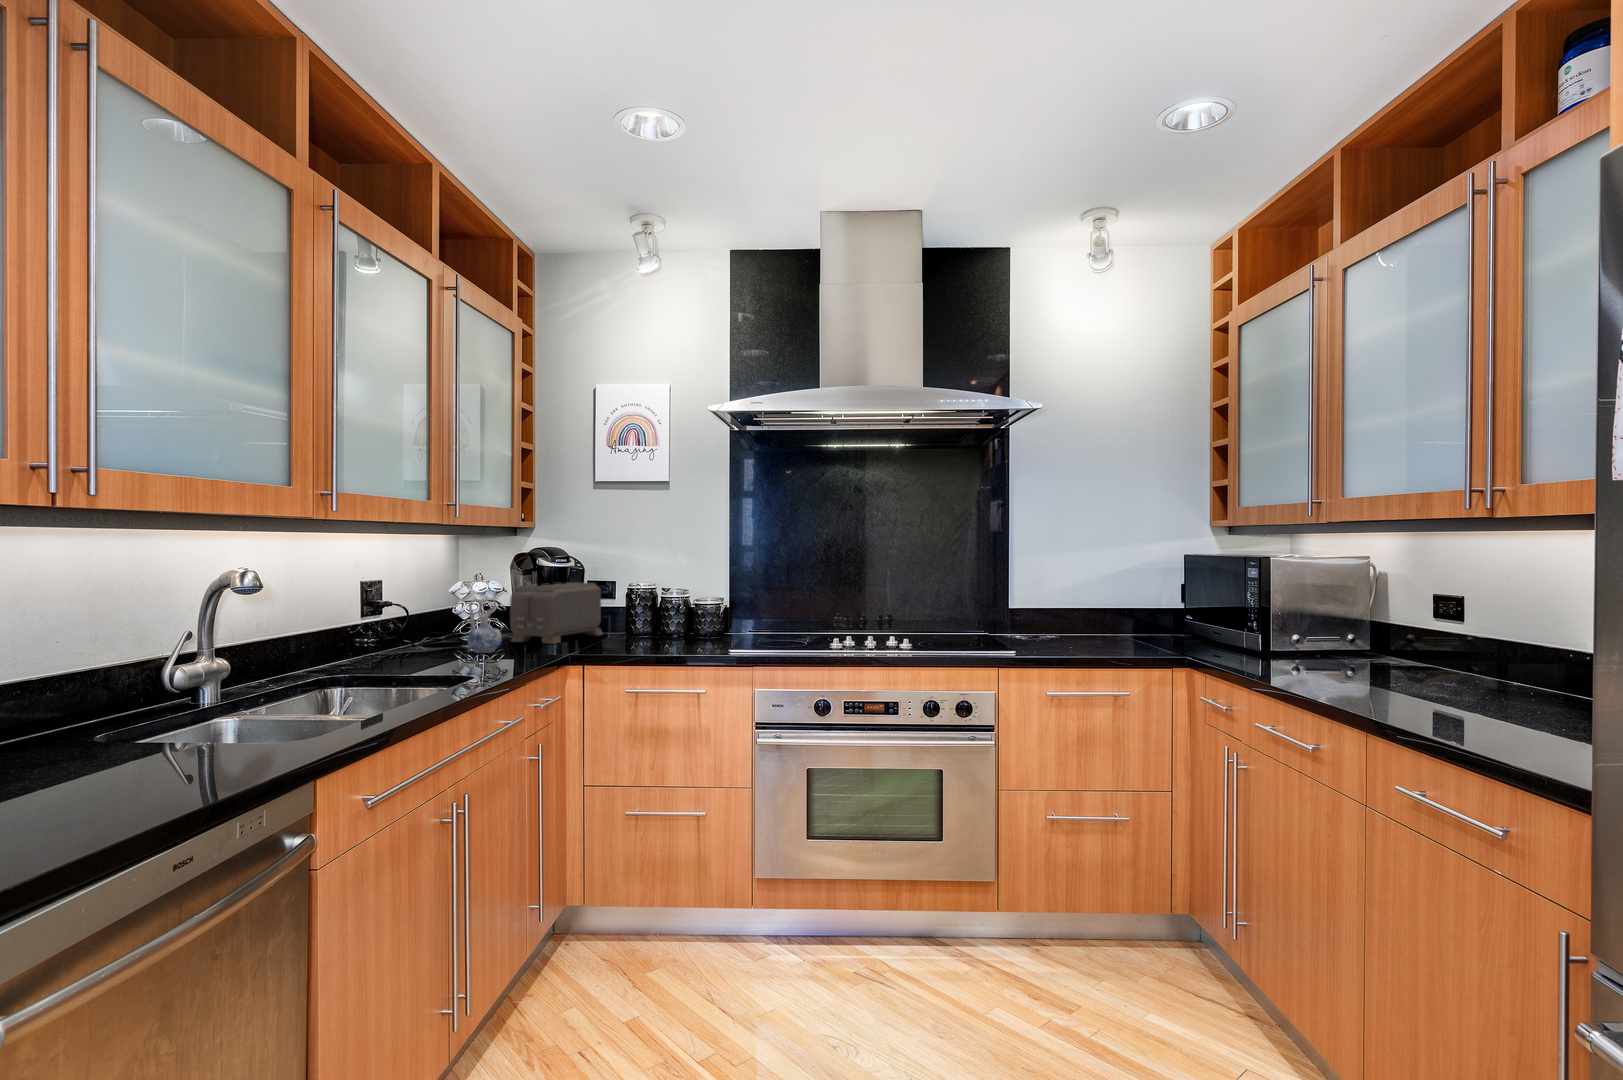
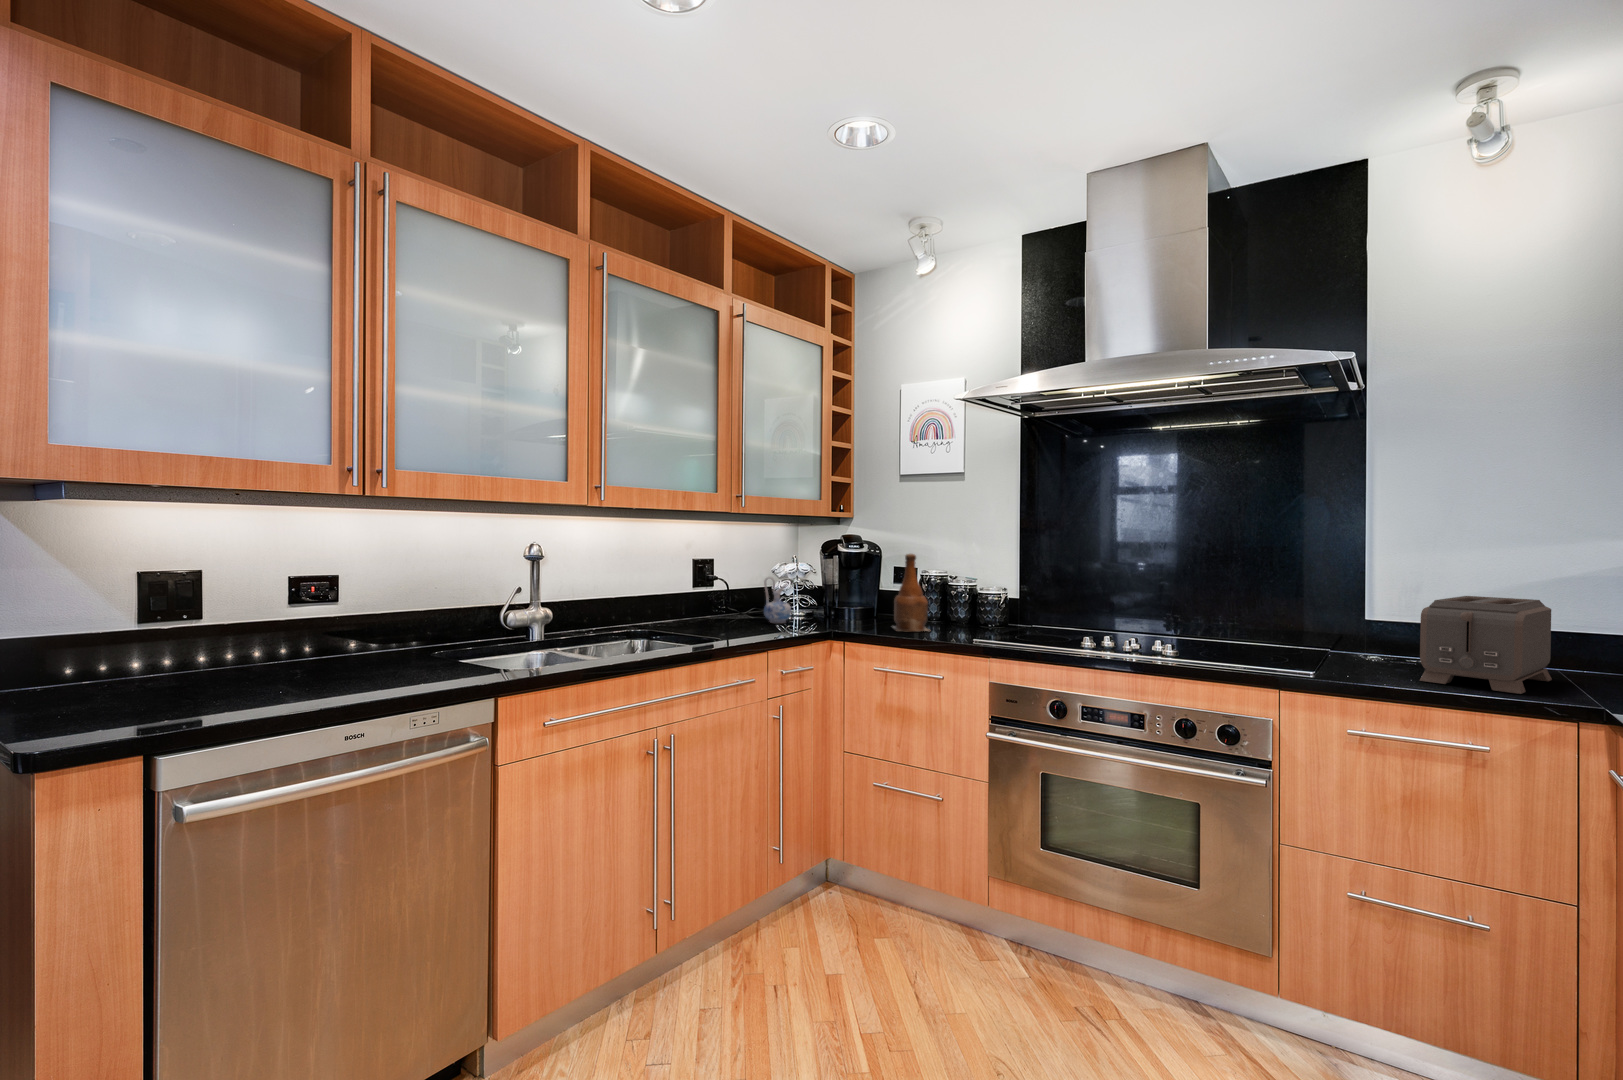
bottle: none [620,567,669,649] -> present [893,554,928,631]
toaster: present [510,583,603,644] -> present [1420,596,1552,694]

